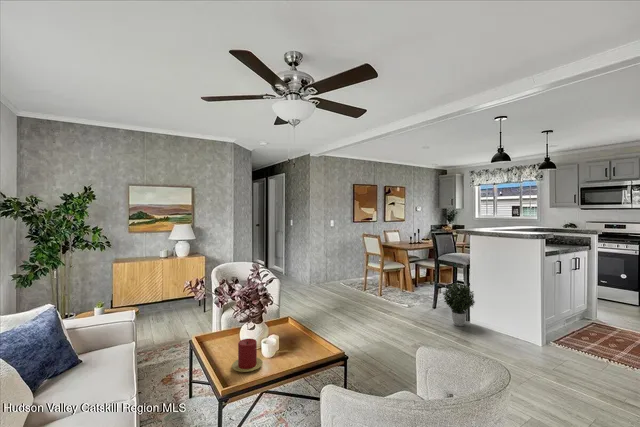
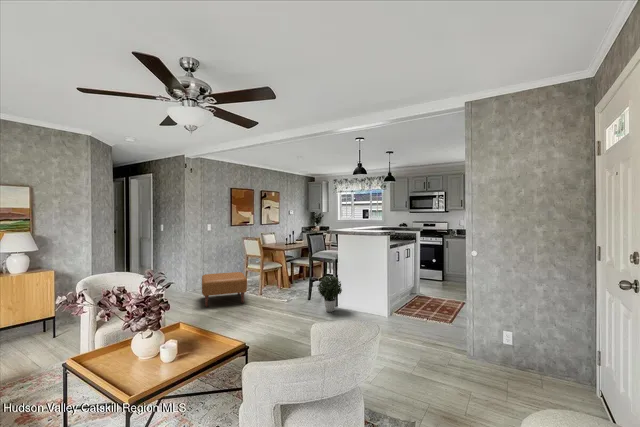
ottoman: none [322,270,366,302] -> present [202,272,247,307]
candle: present [232,339,263,372] -> none [128,346,163,380]

